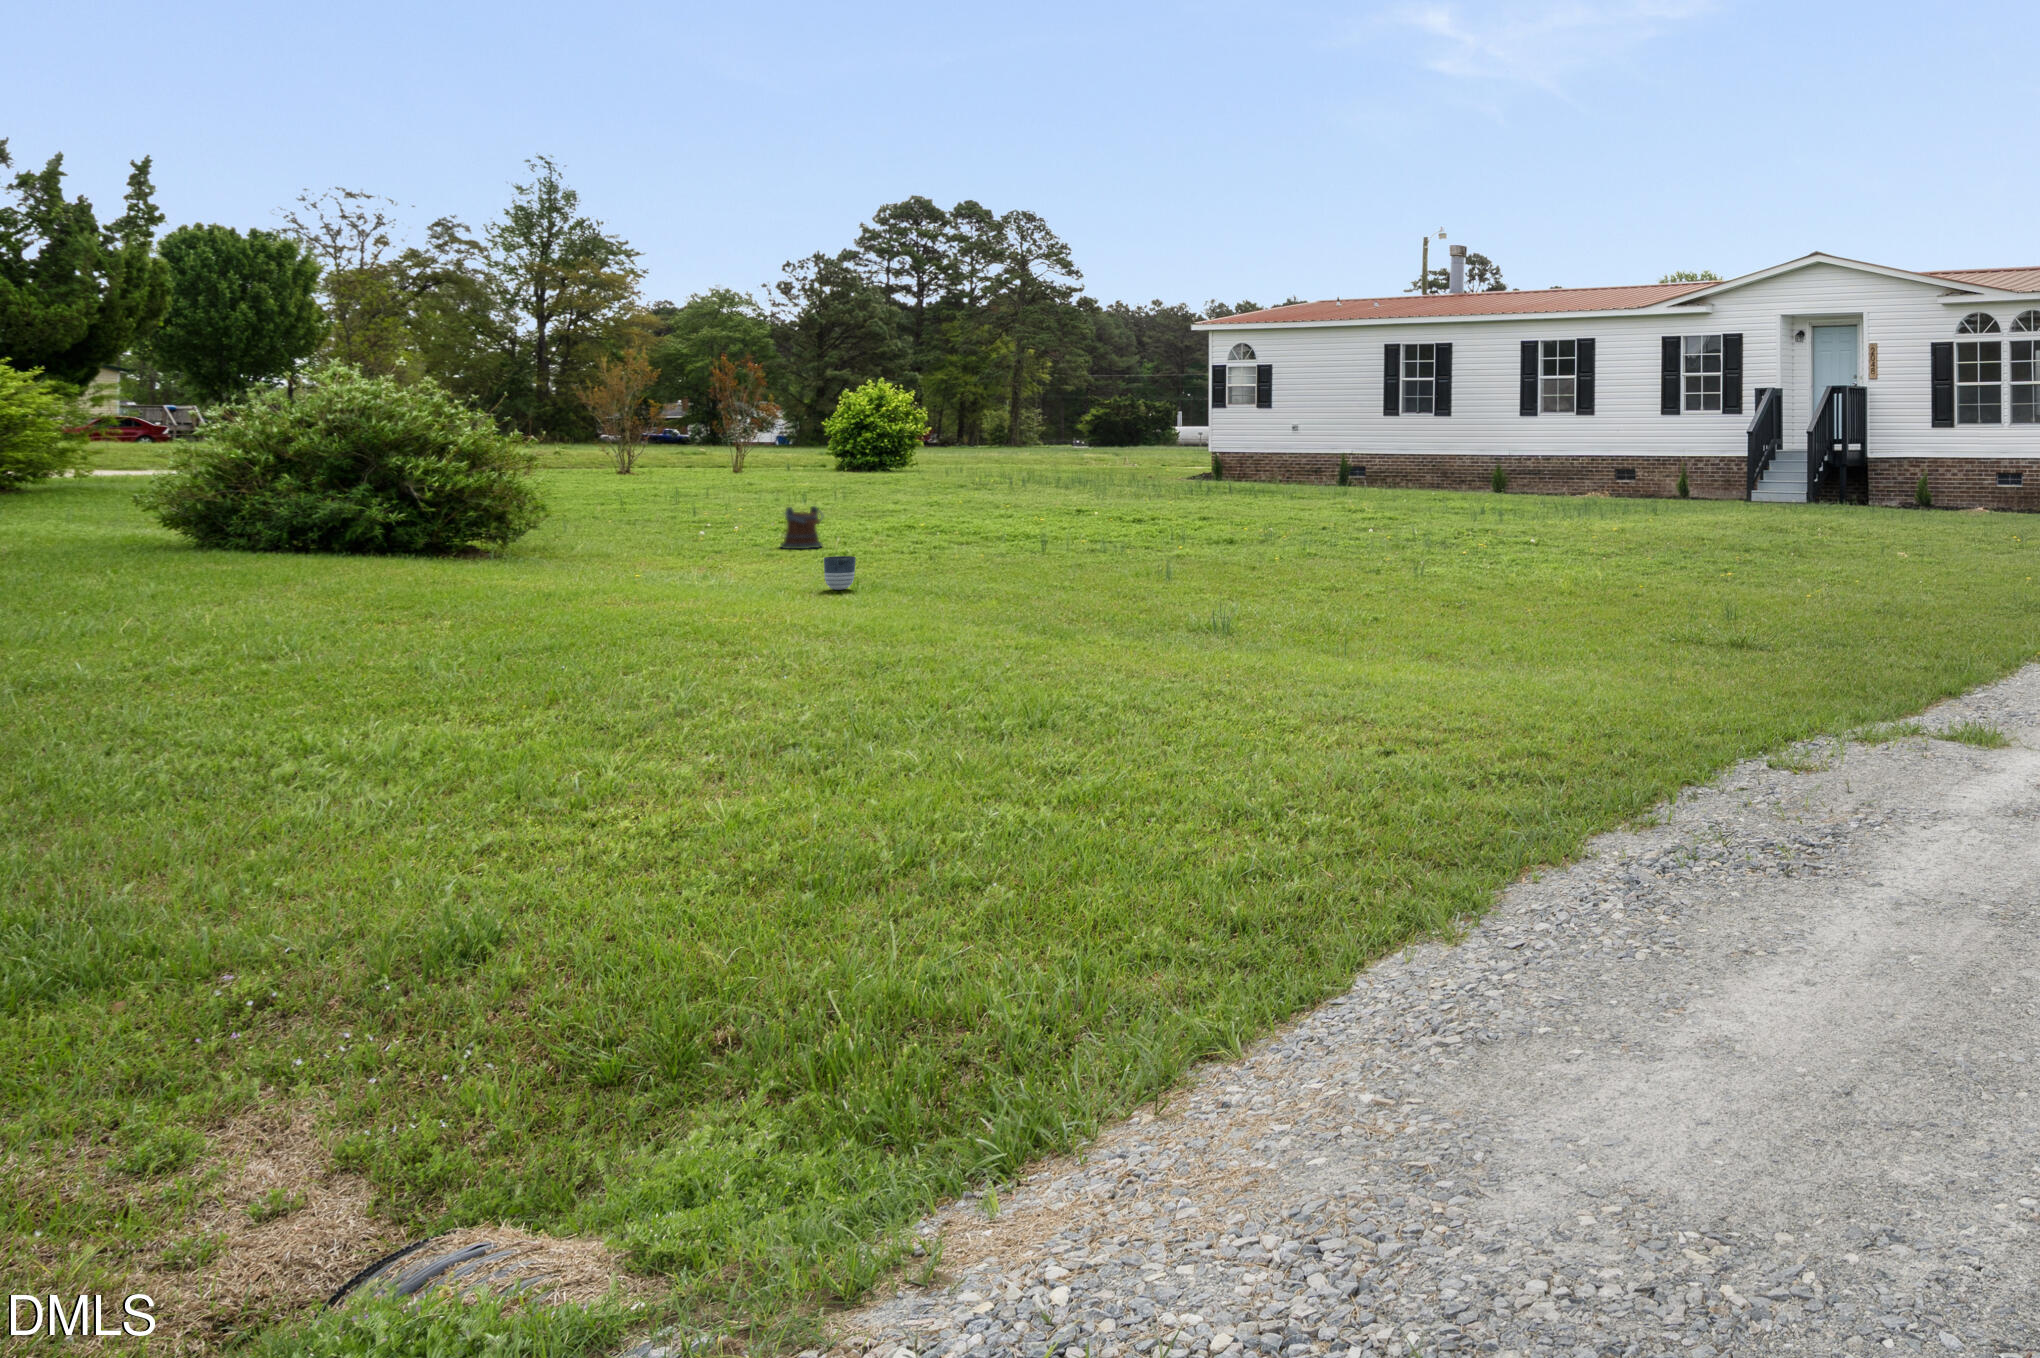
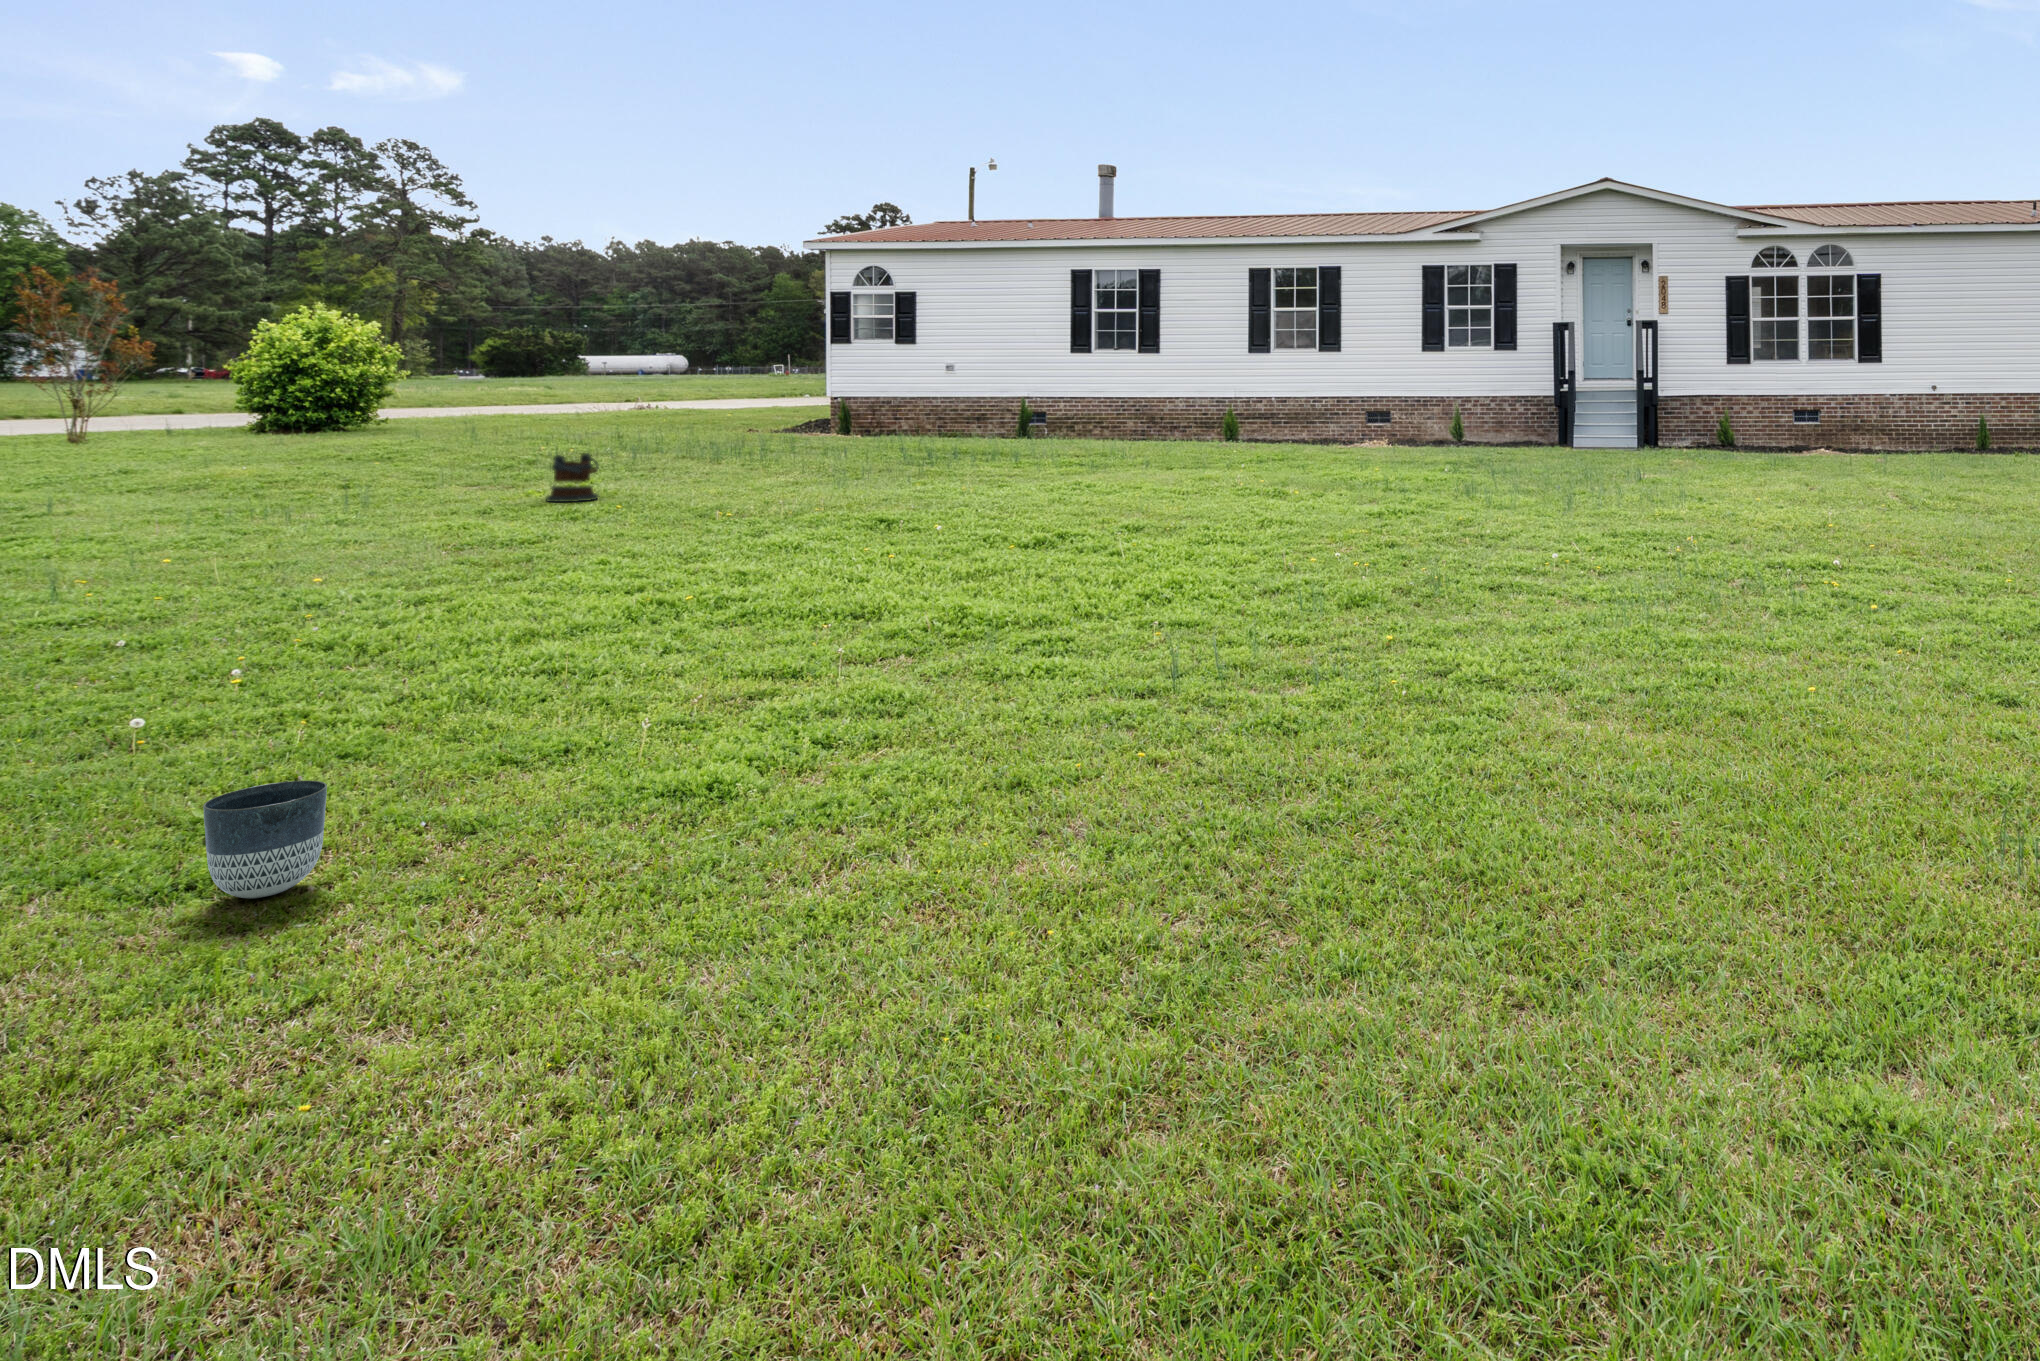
bucket: present [780,506,822,549] -> present [546,453,599,502]

